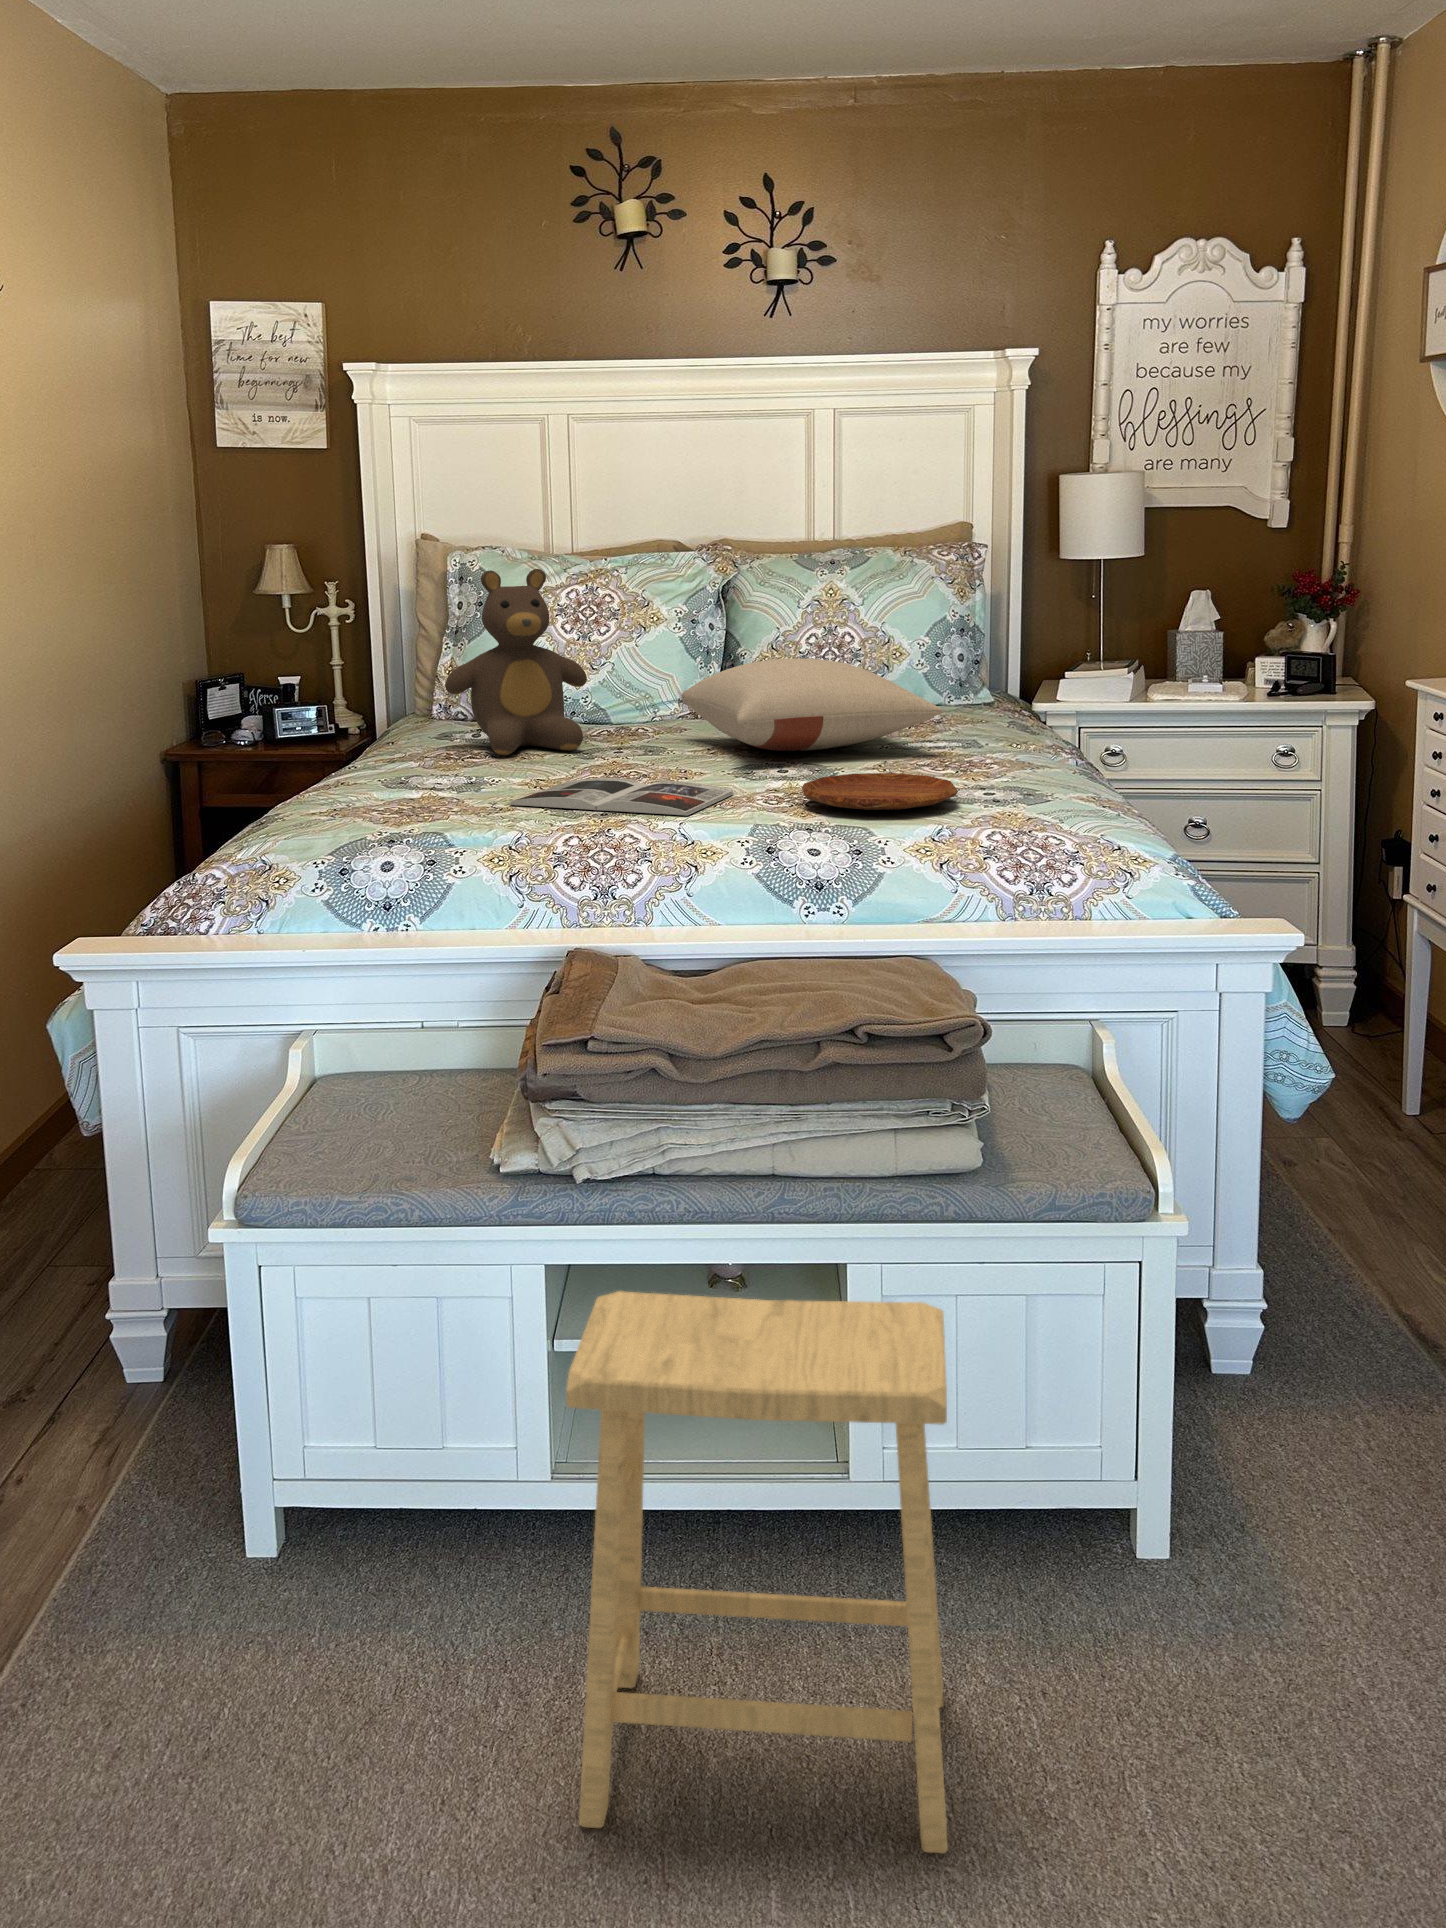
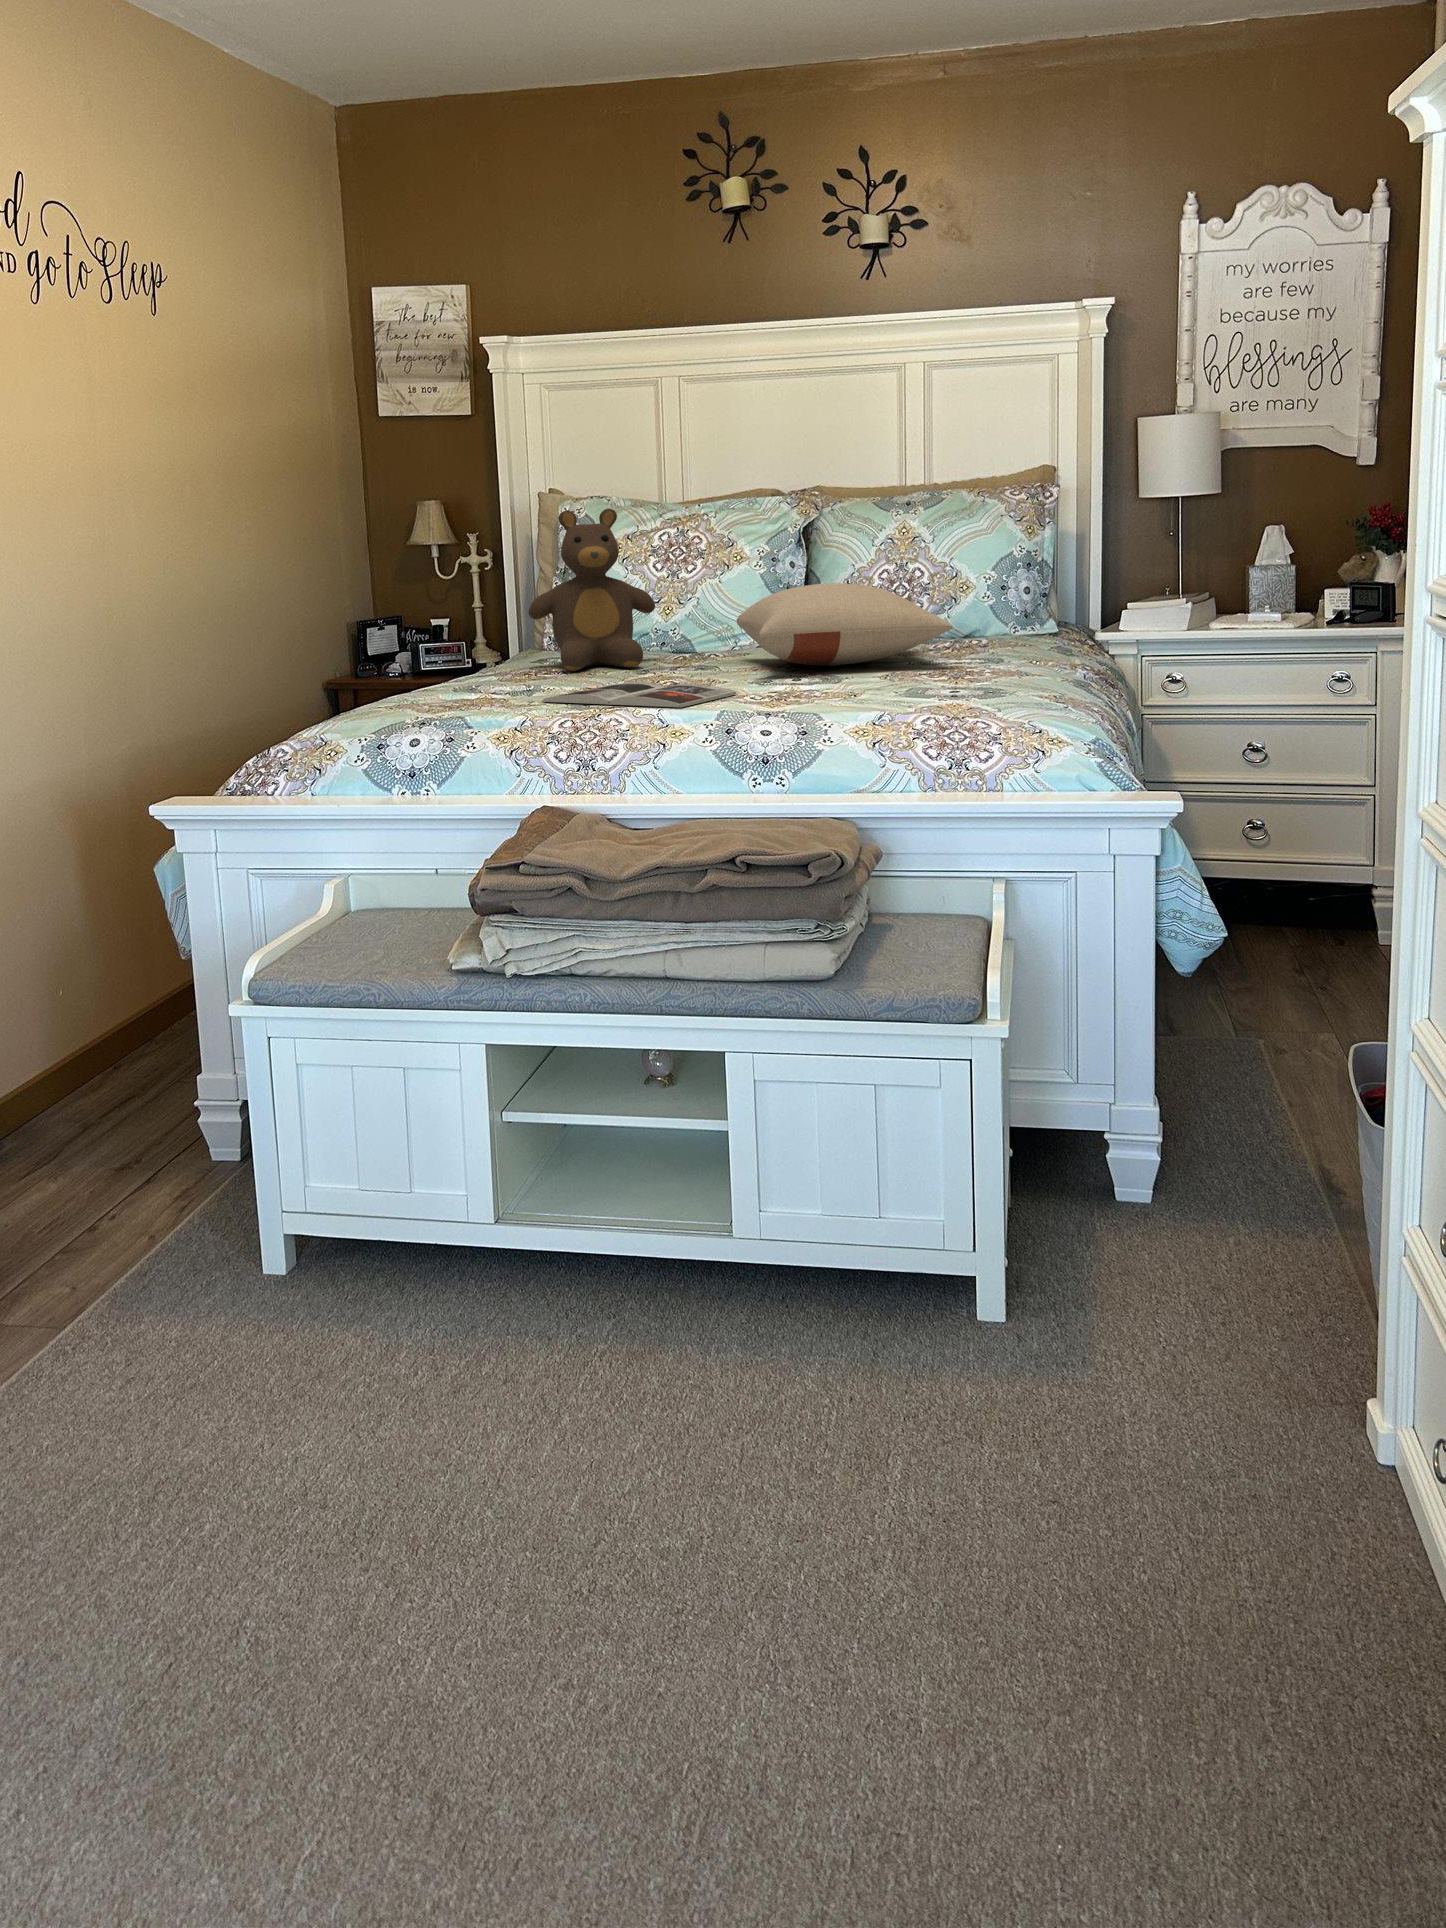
tray: present [802,773,958,810] -> none [784,675,923,701]
footstool: present [566,1291,948,1853] -> none [424,1044,763,1485]

